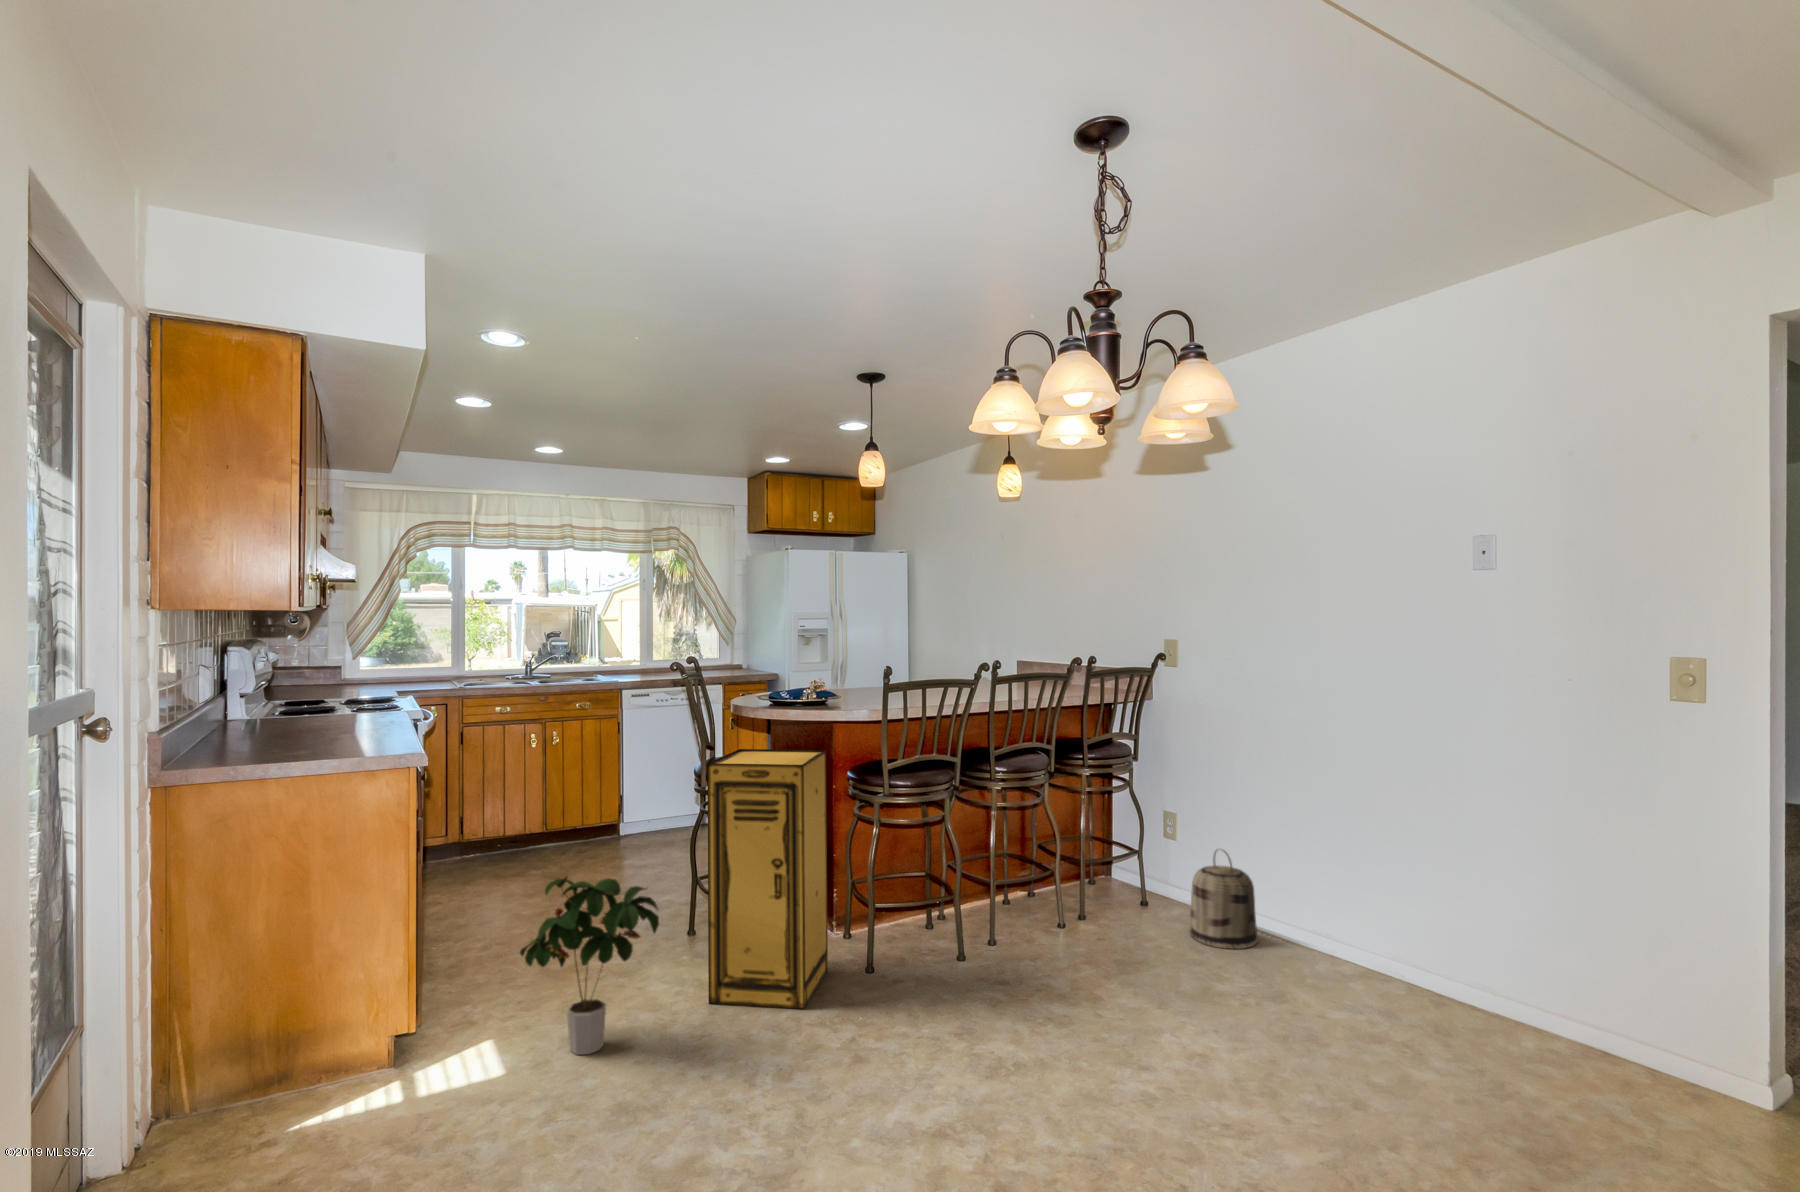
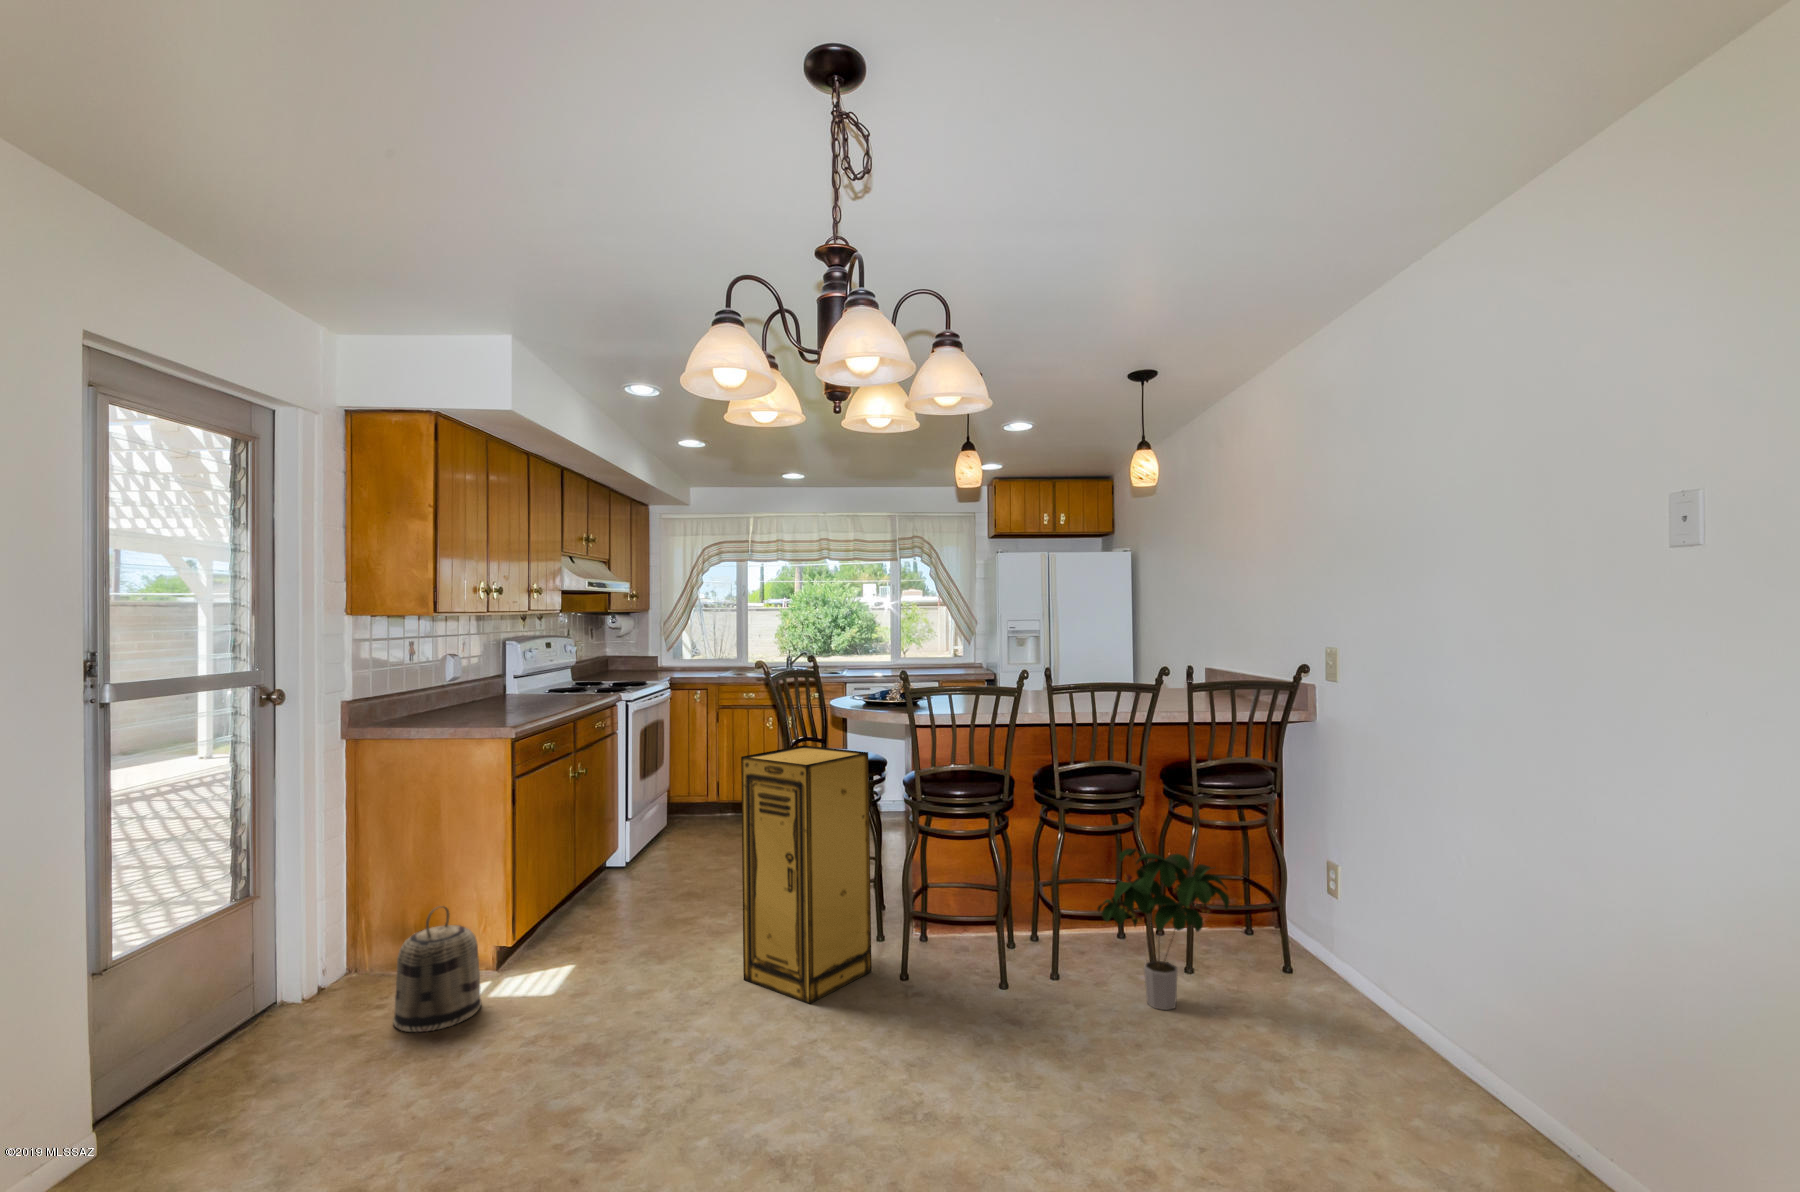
basket: present [1190,850,1258,949] -> present [393,906,481,1032]
potted plant: present [520,877,659,1055] -> present [1098,847,1229,1010]

